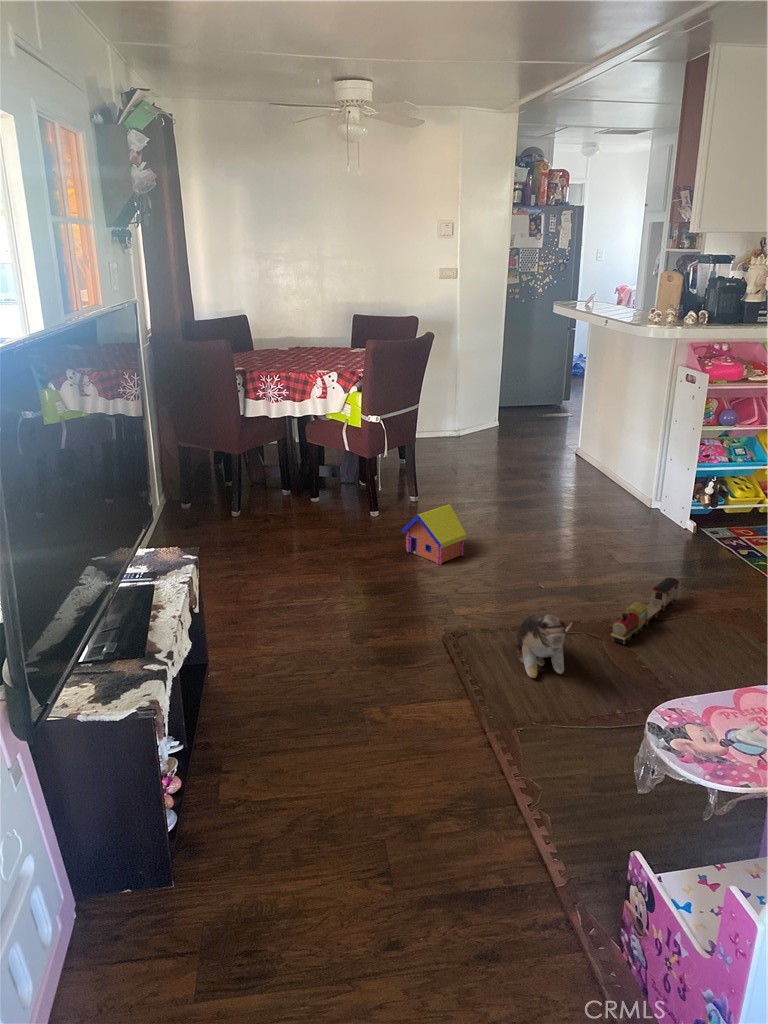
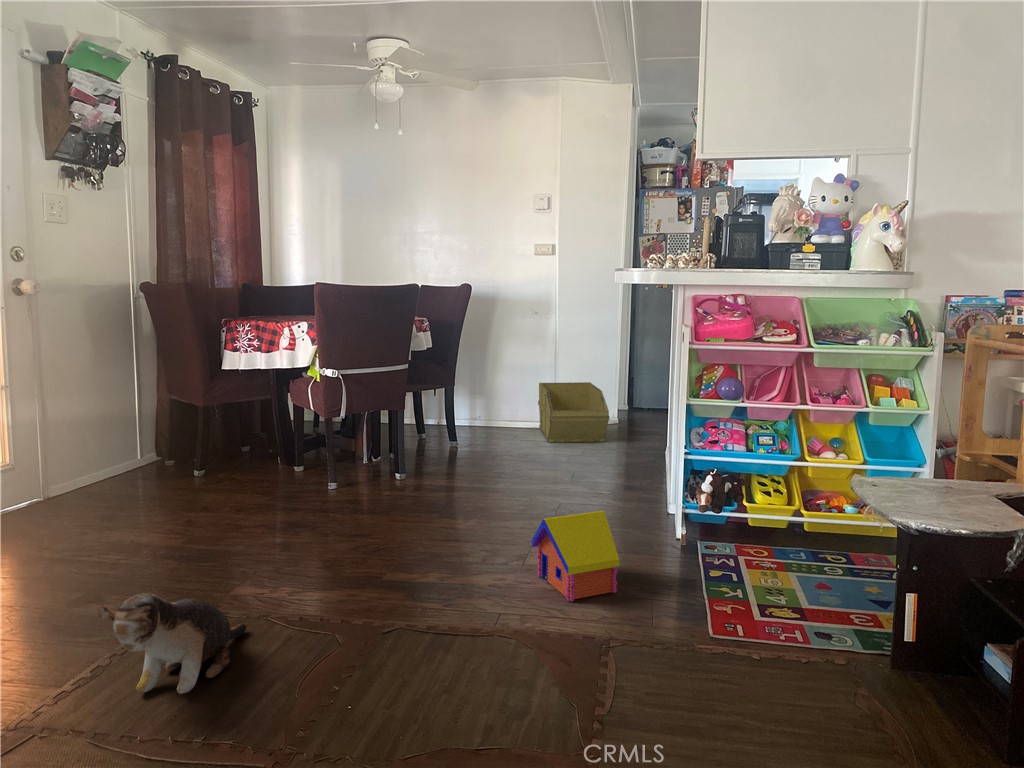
storage bin: none [444,393,529,451] -> present [538,382,609,442]
toy house: present [402,504,466,564] -> present [532,511,619,602]
toy train: present [611,578,679,644] -> none [326,589,508,672]

